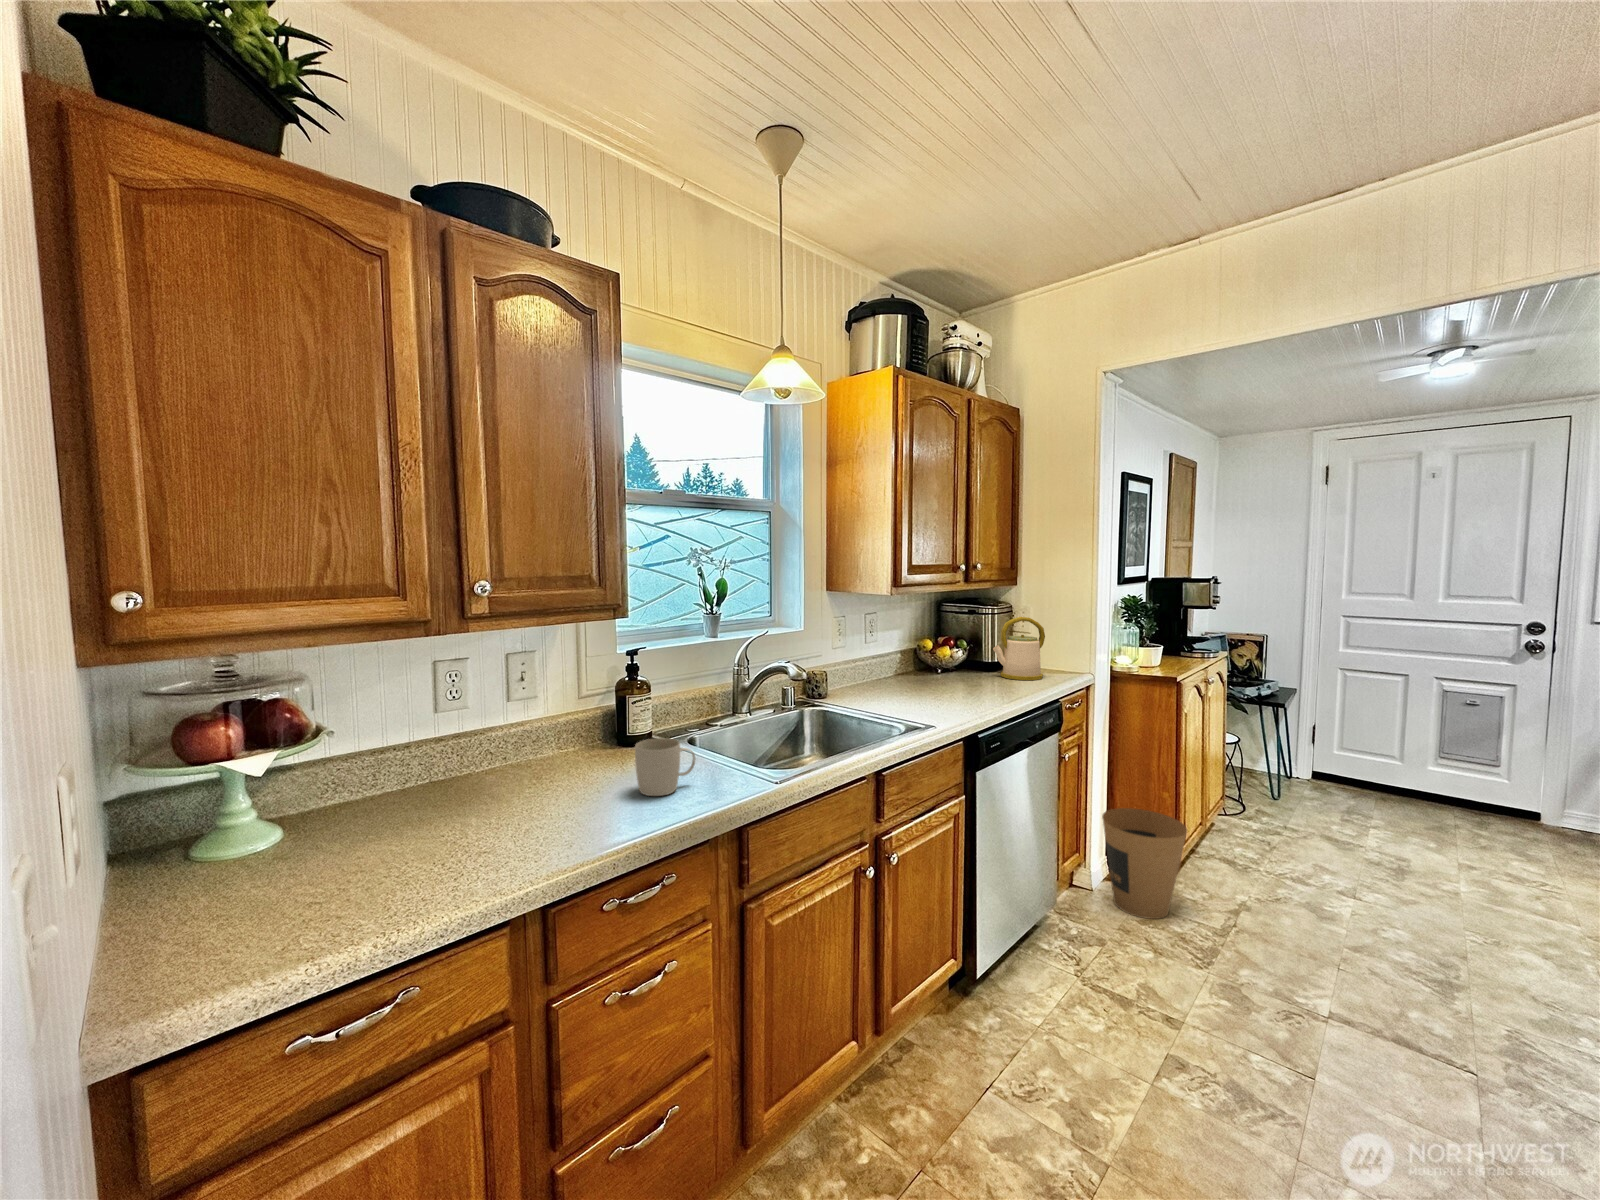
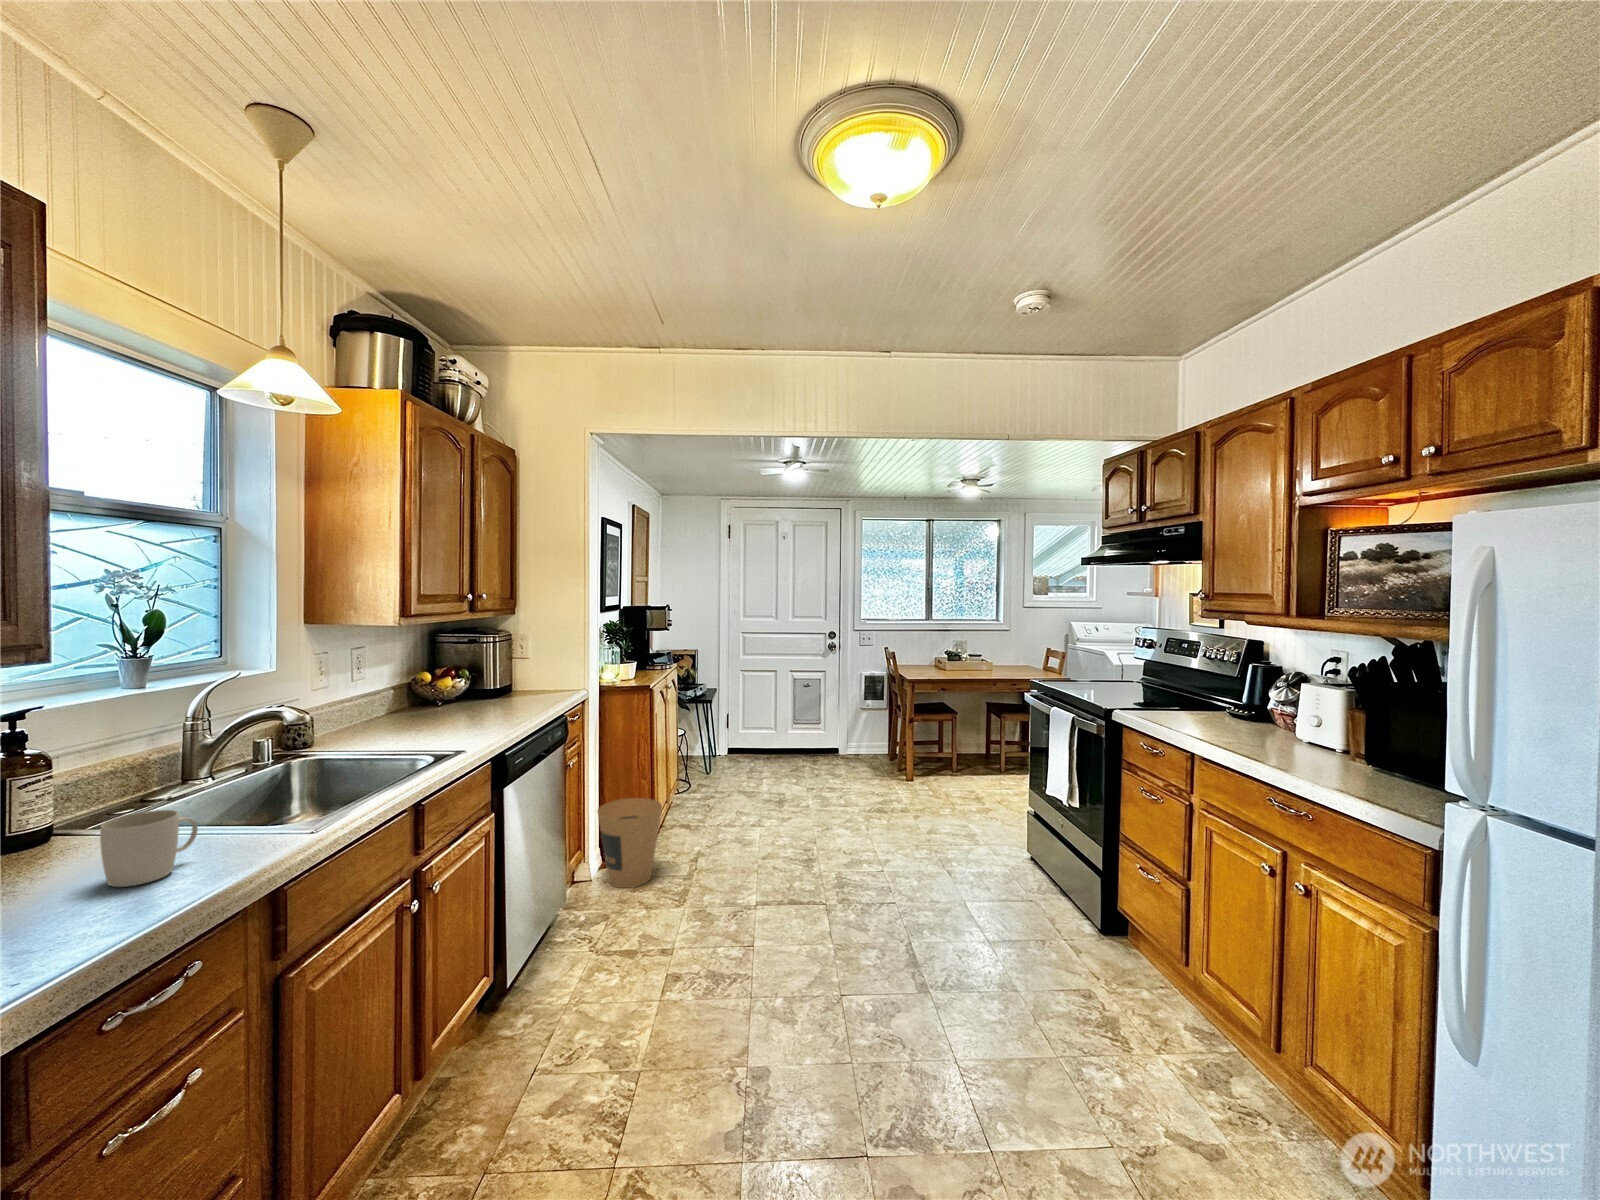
kettle: present [993,617,1045,680] -> none [497,643,546,702]

